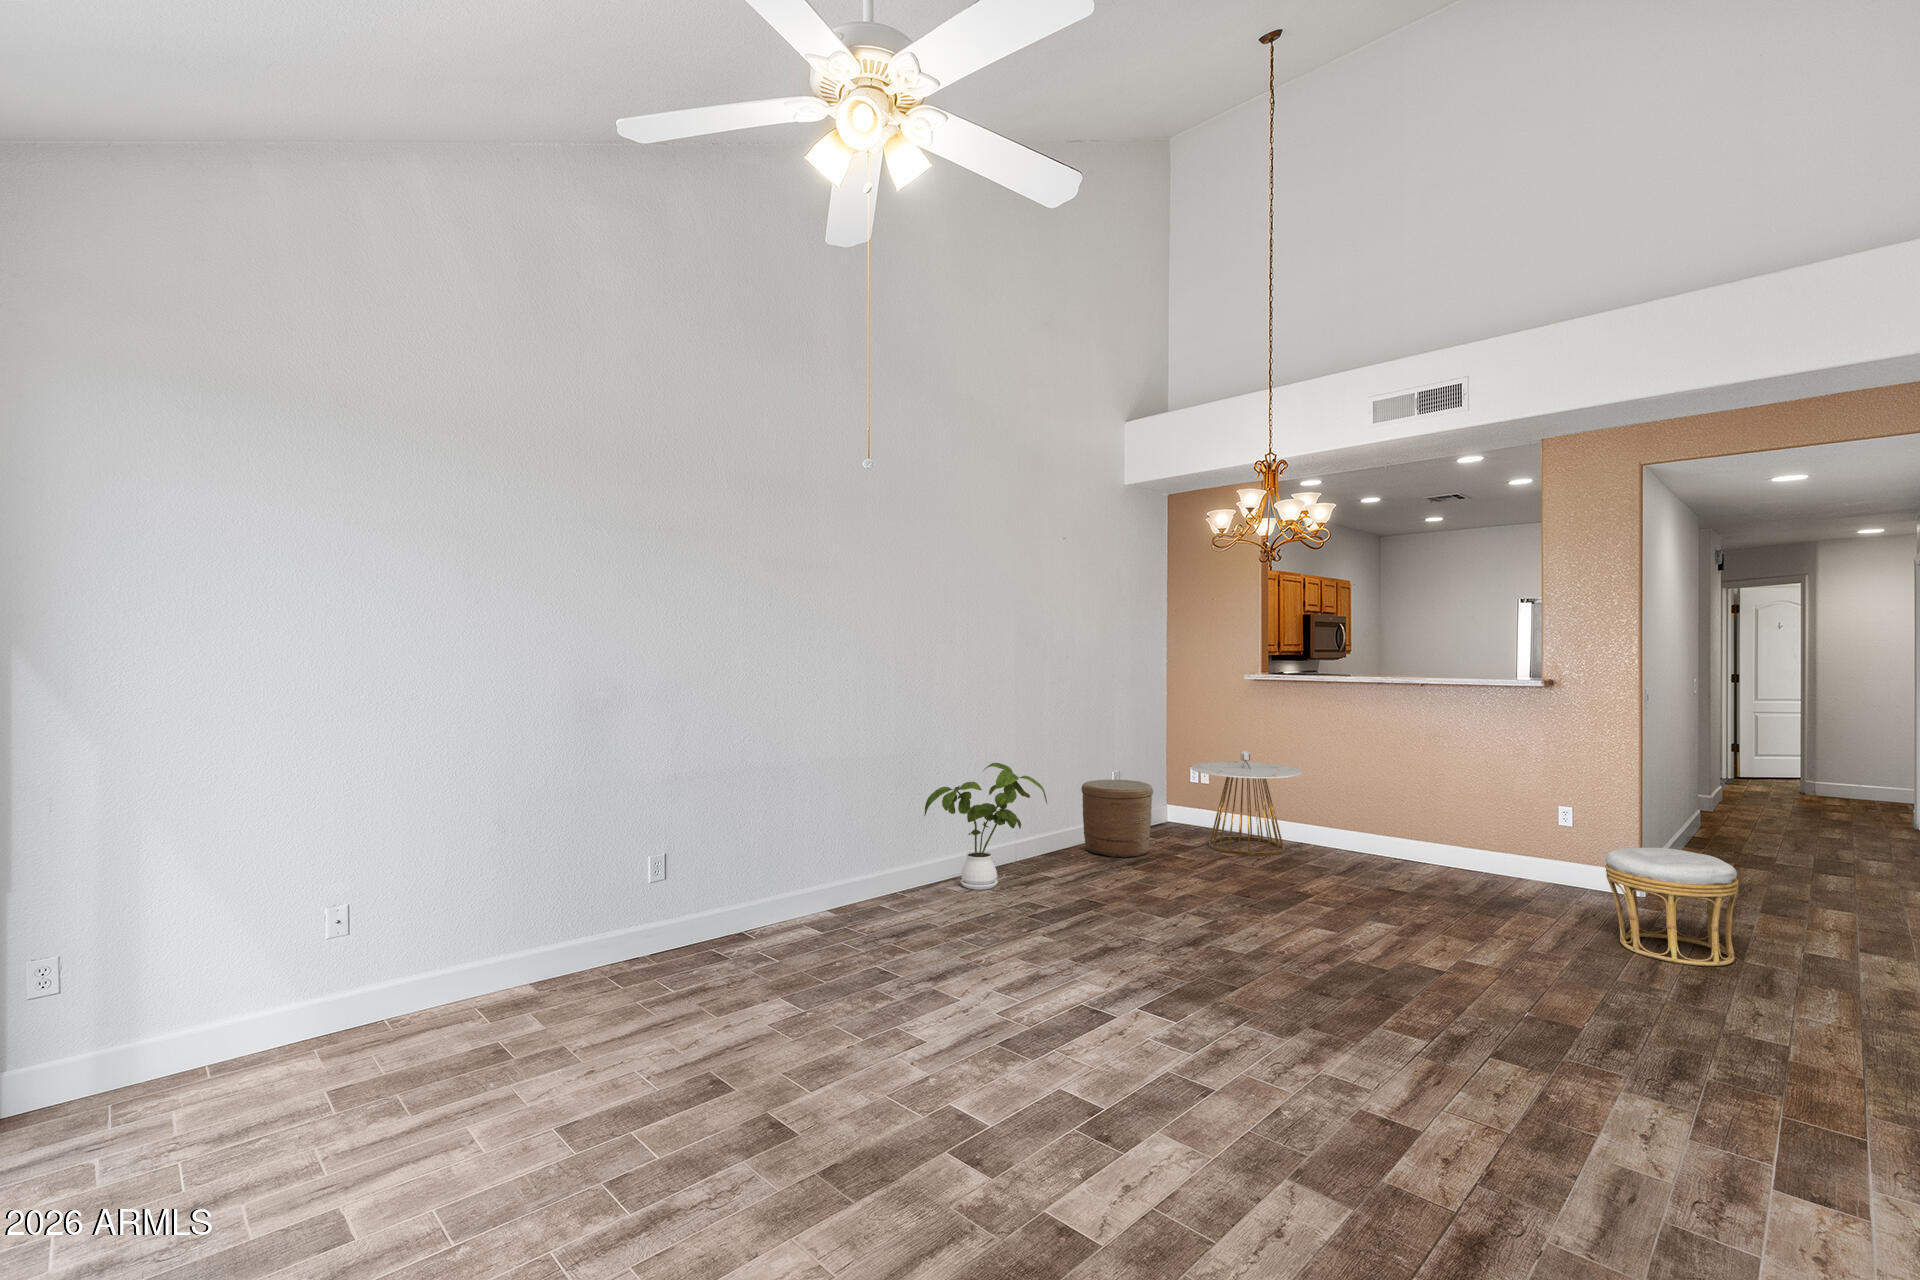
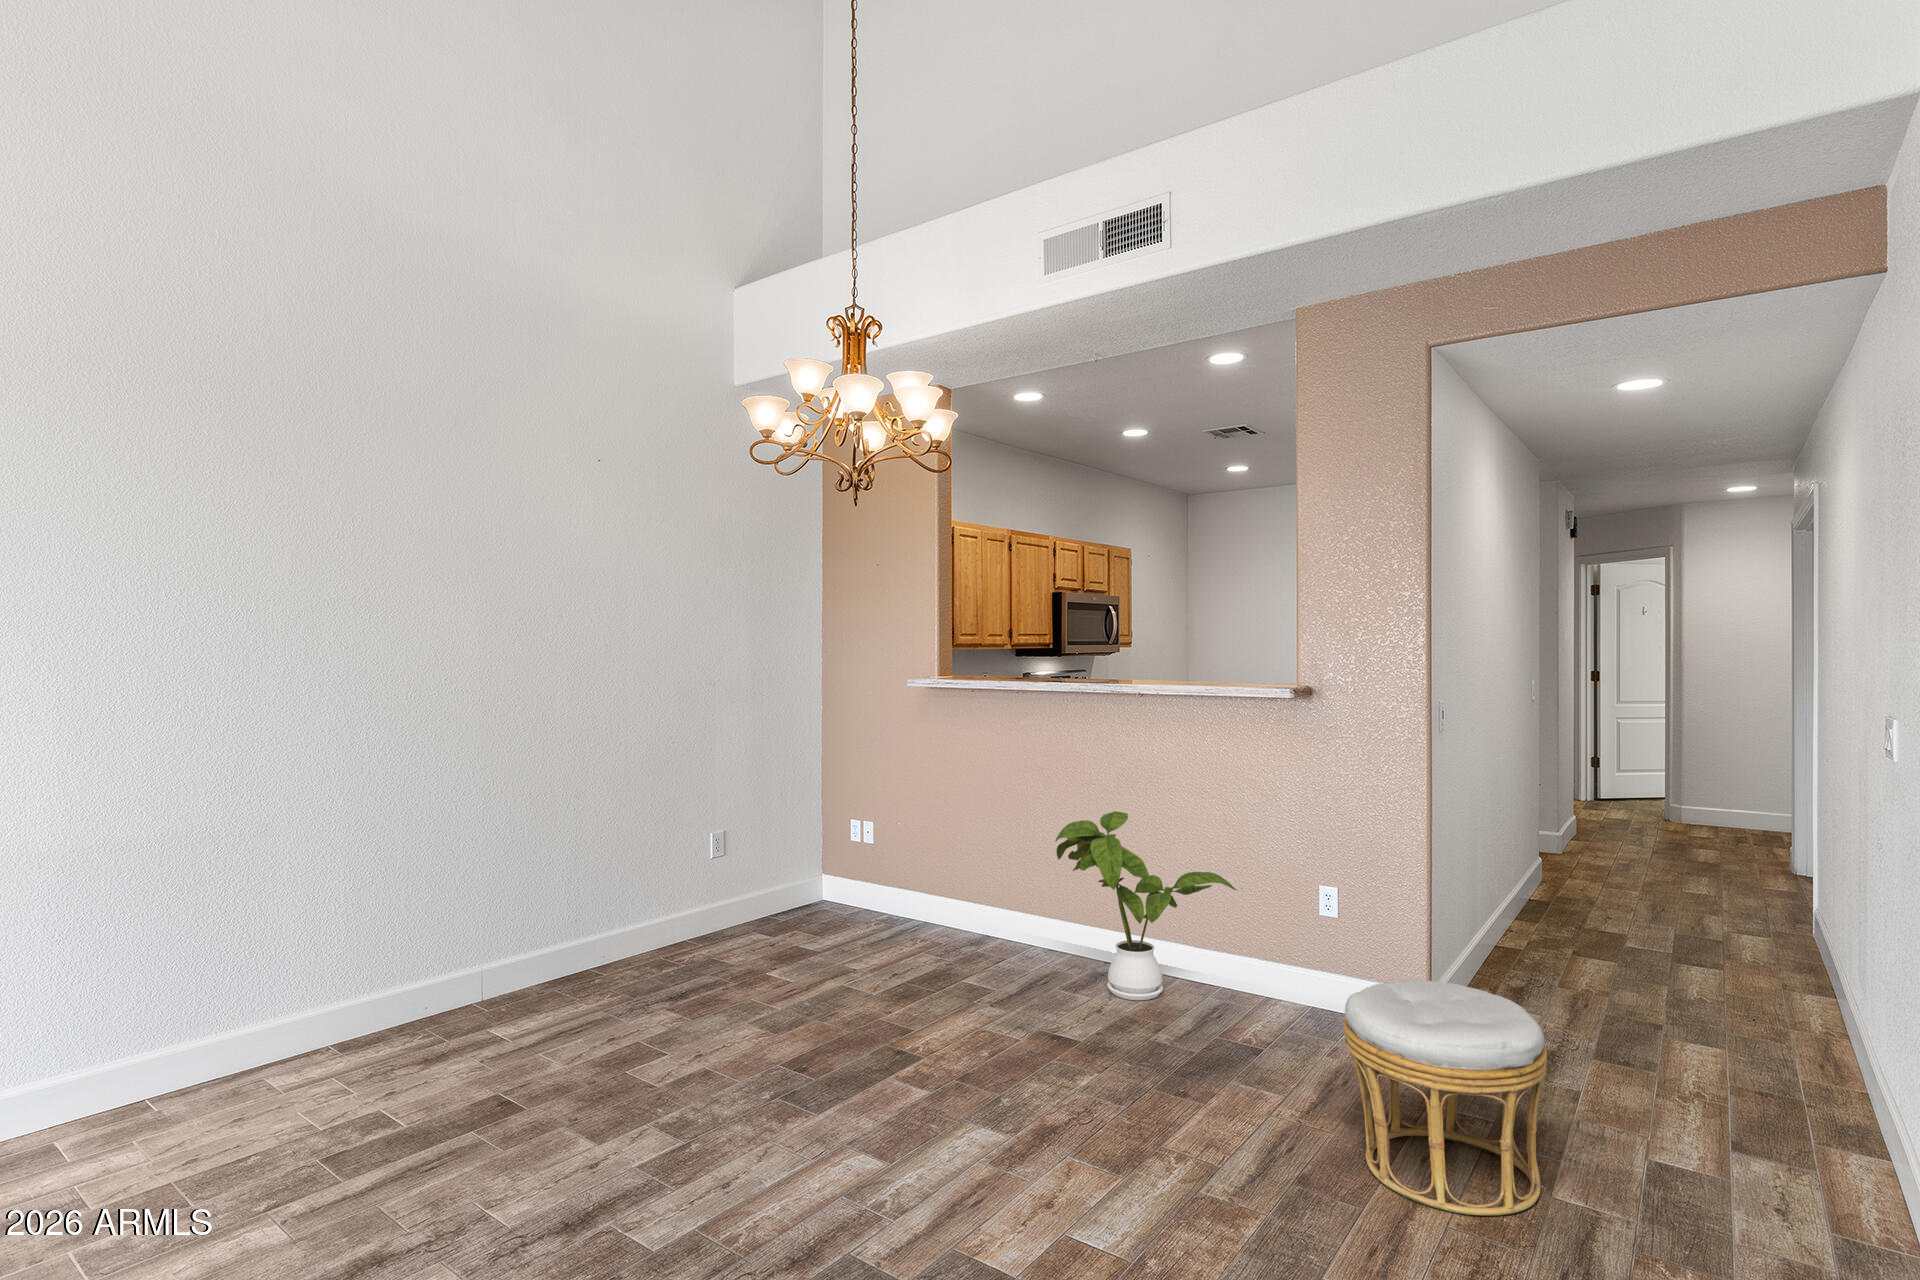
side table: present [1191,751,1302,856] -> none [812,800,976,967]
house plant: present [924,763,1047,890] -> present [1055,811,1236,1000]
woven basket: present [1081,780,1153,858] -> none [620,850,738,983]

